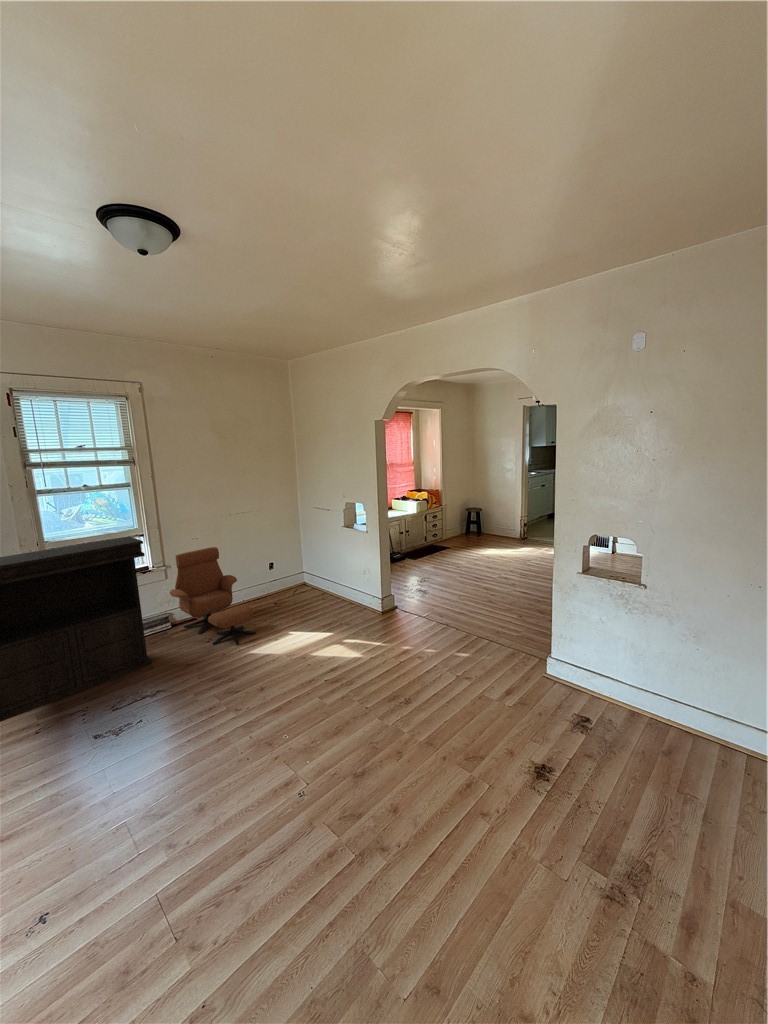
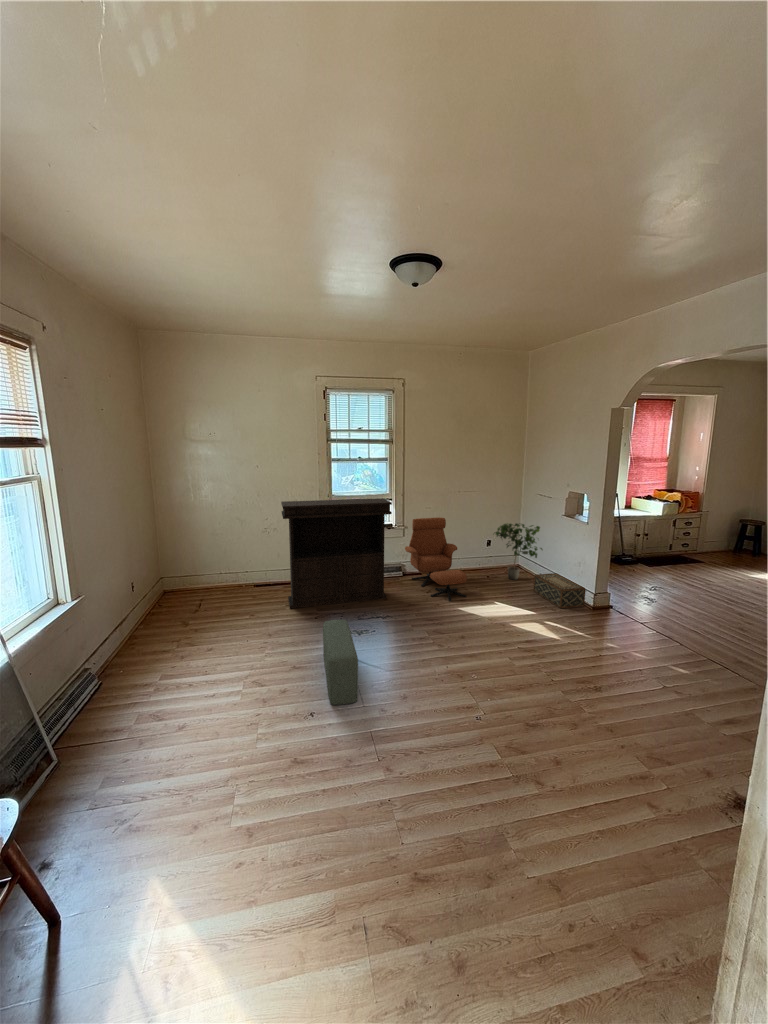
potted plant: none [274,540,327,600] -> present [495,524,542,580]
woven basket: none [324,585,374,620] -> present [534,573,586,608]
pouf: none [48,726,123,877] -> present [323,620,358,705]

